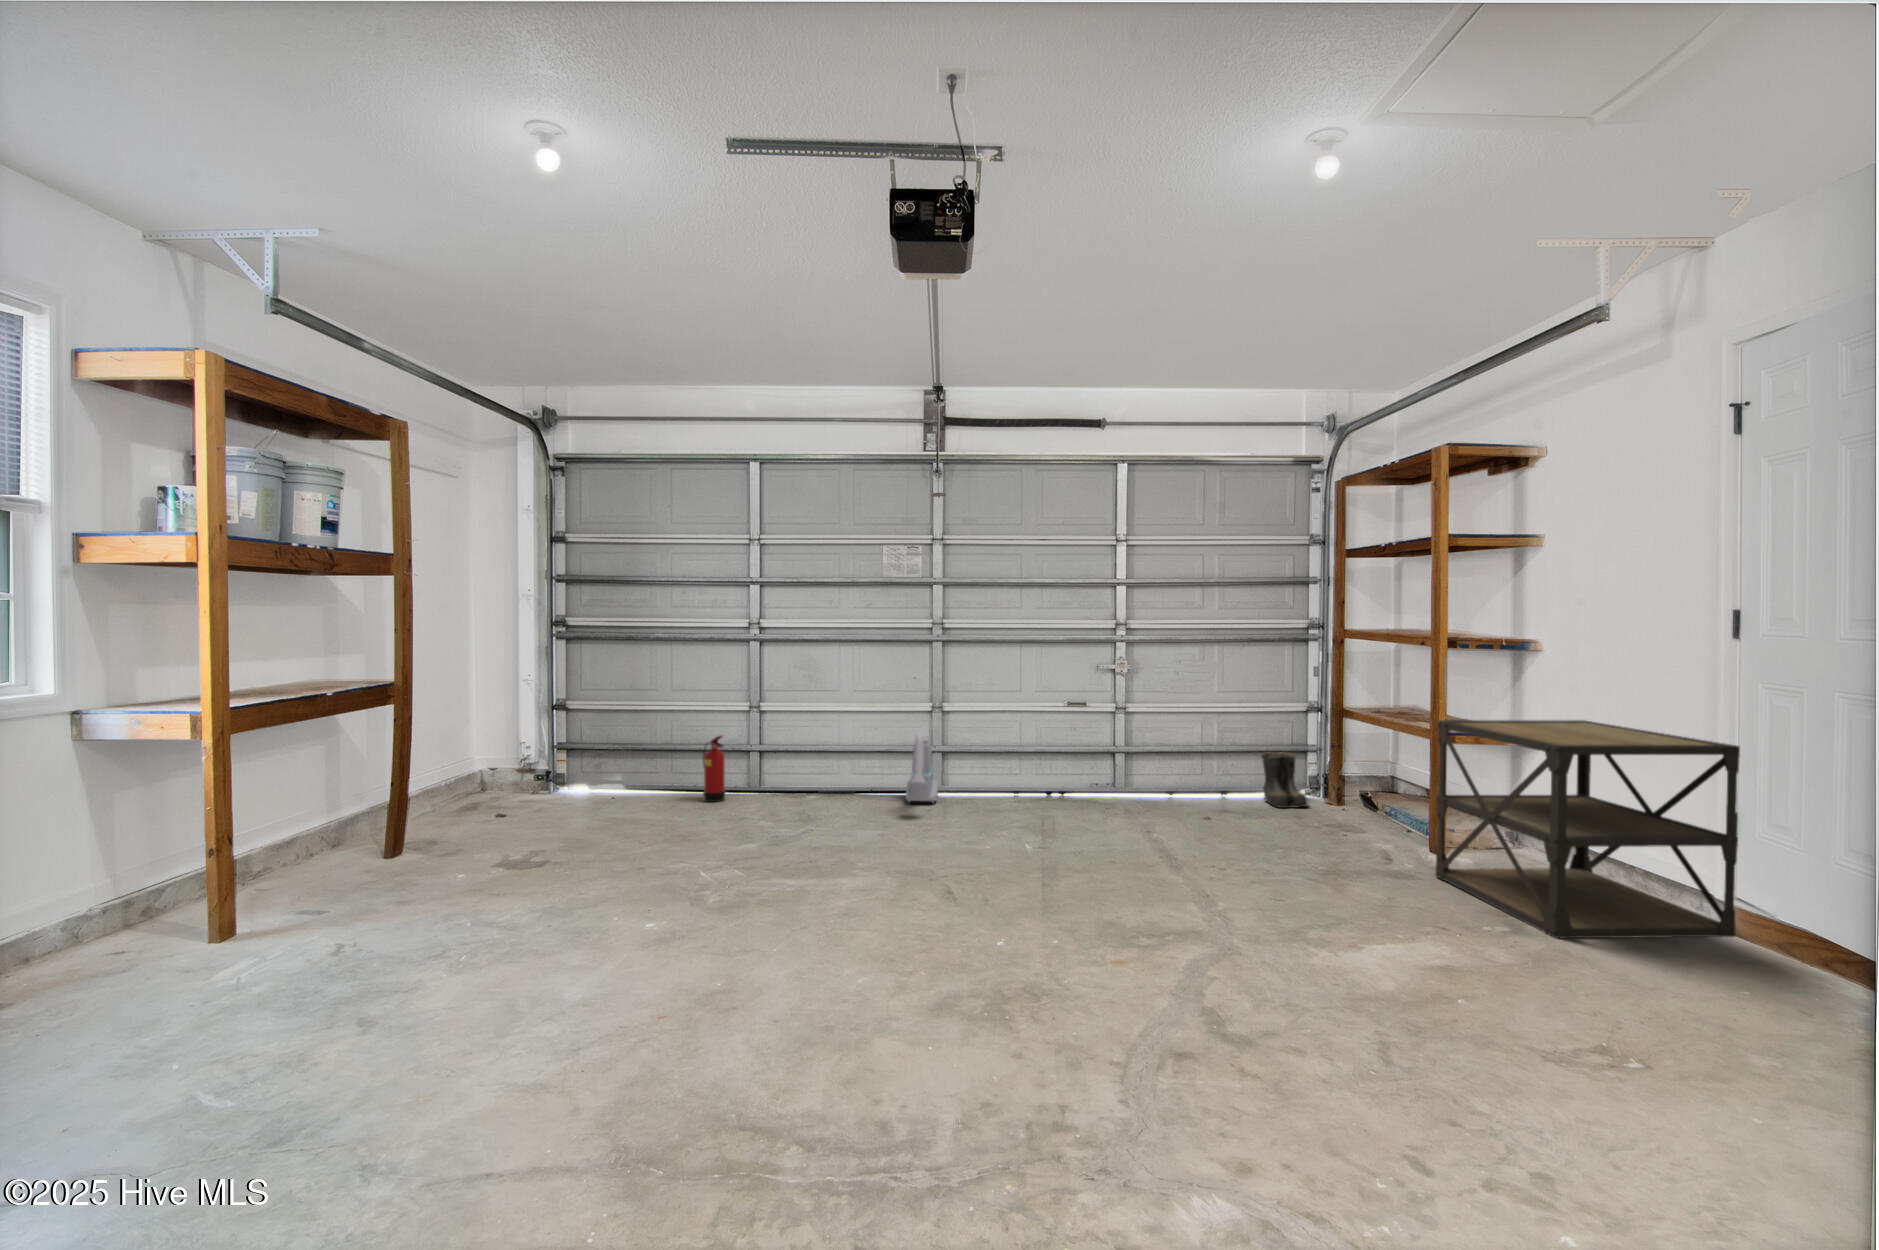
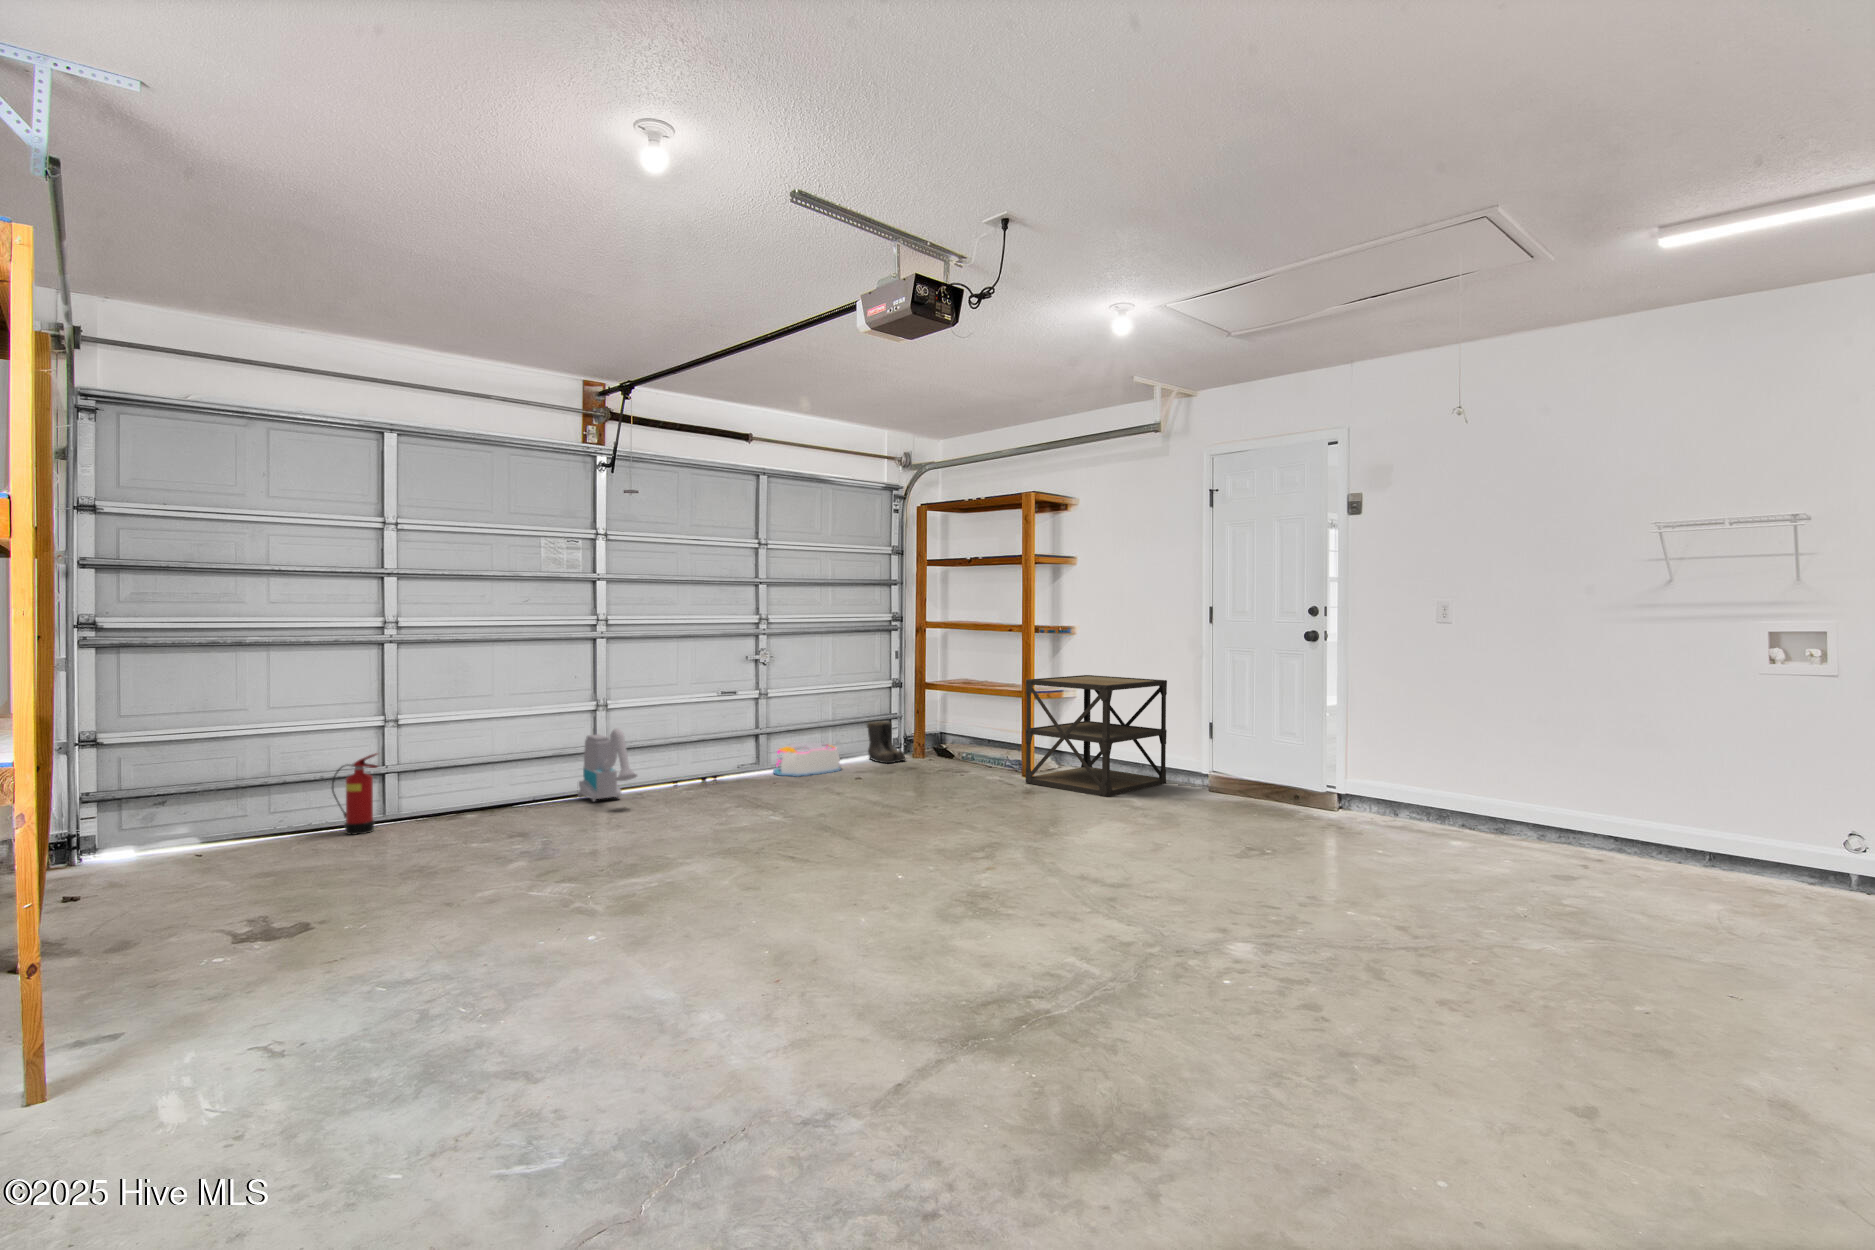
storage bin: none [1123,765,1209,809] -> present [773,742,840,777]

